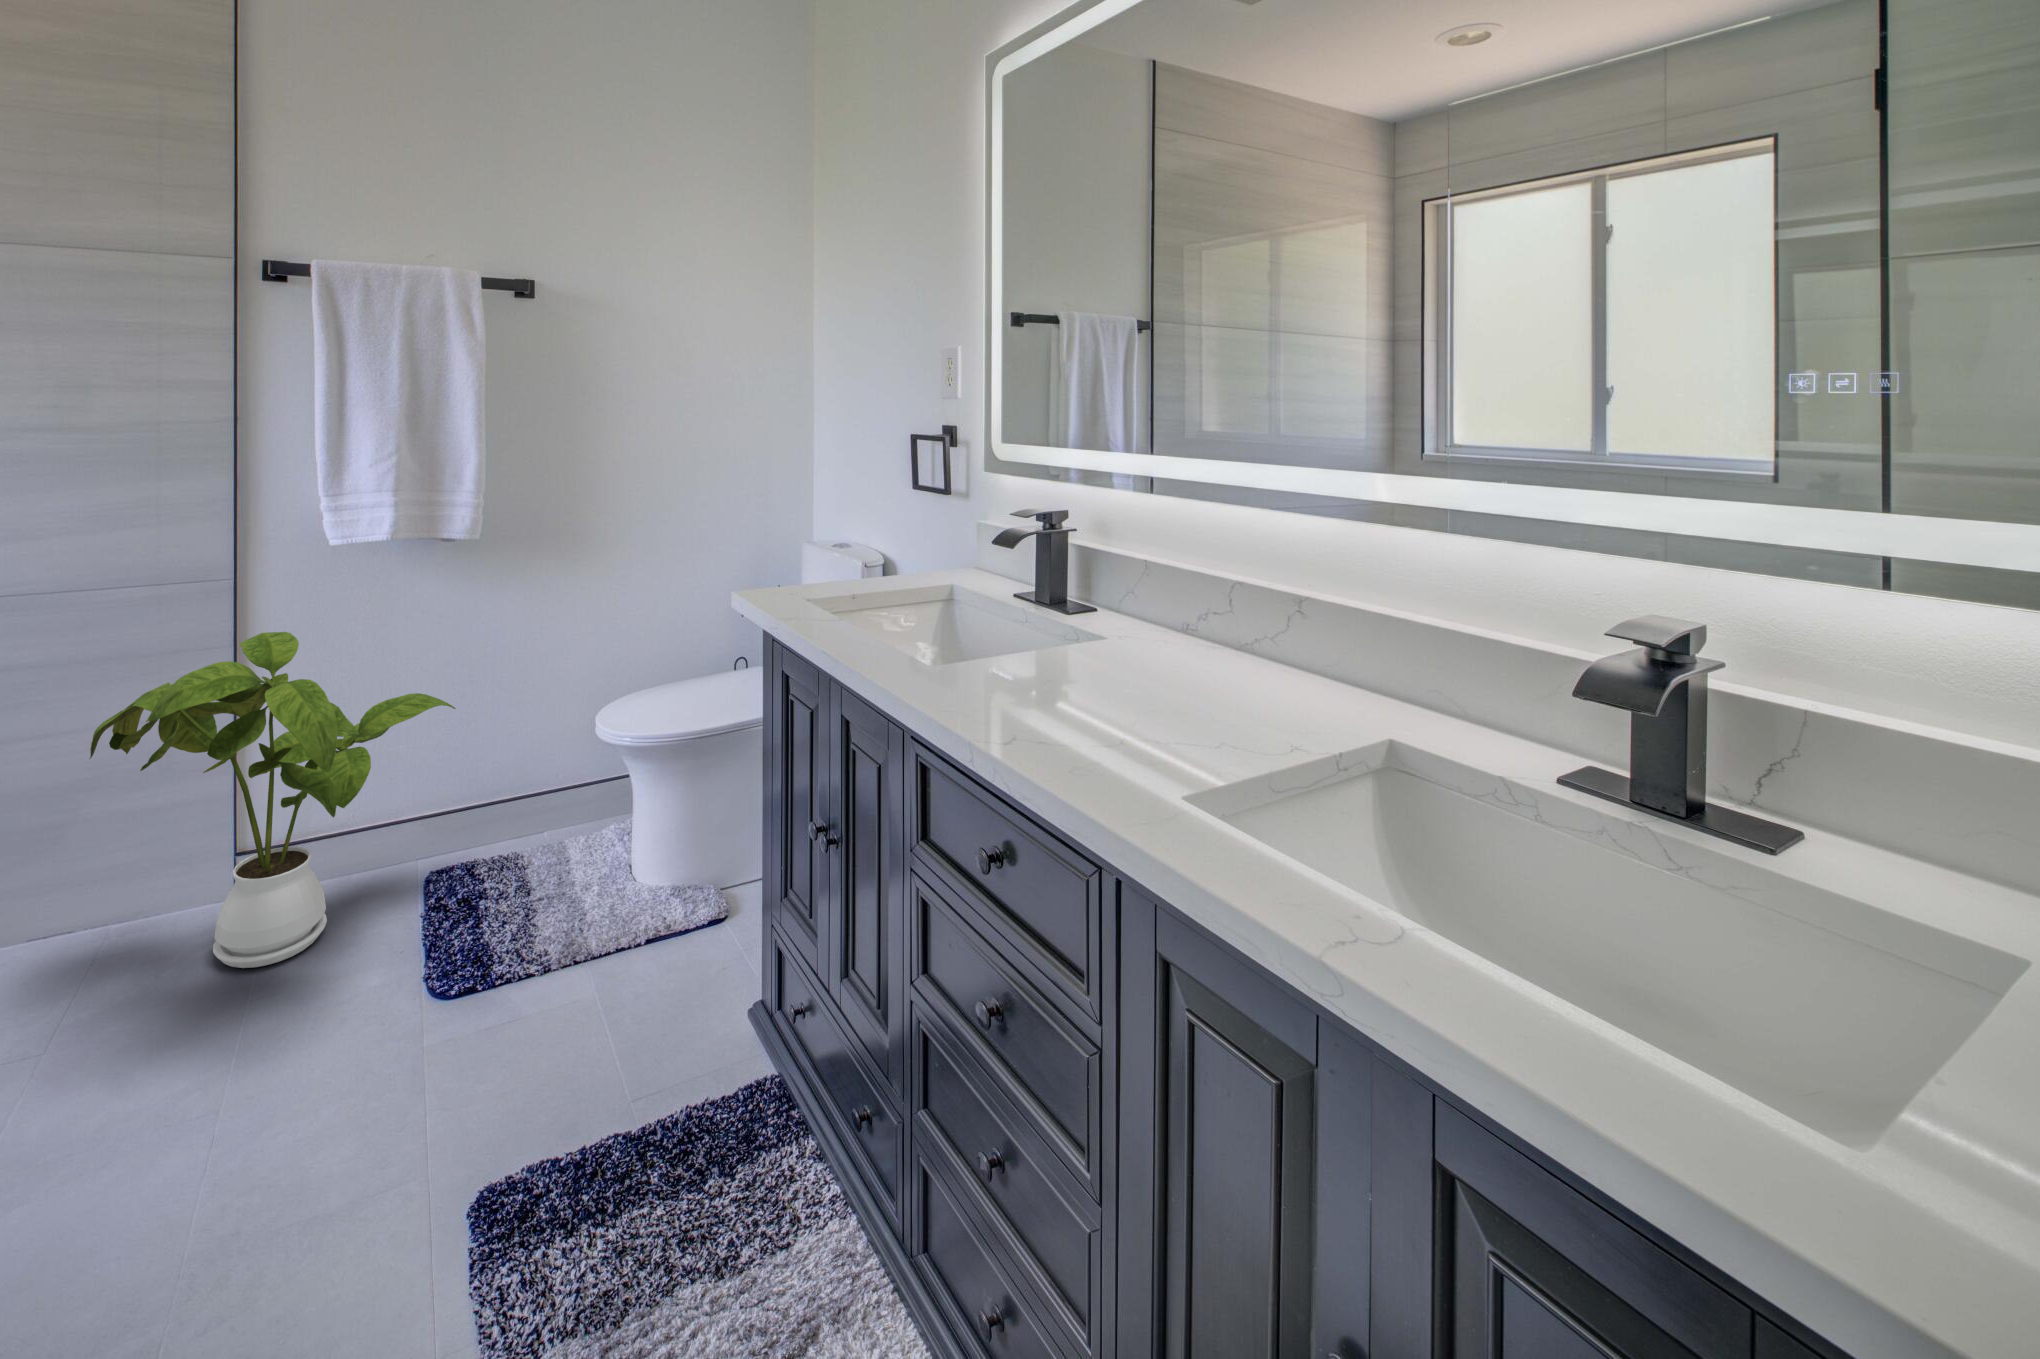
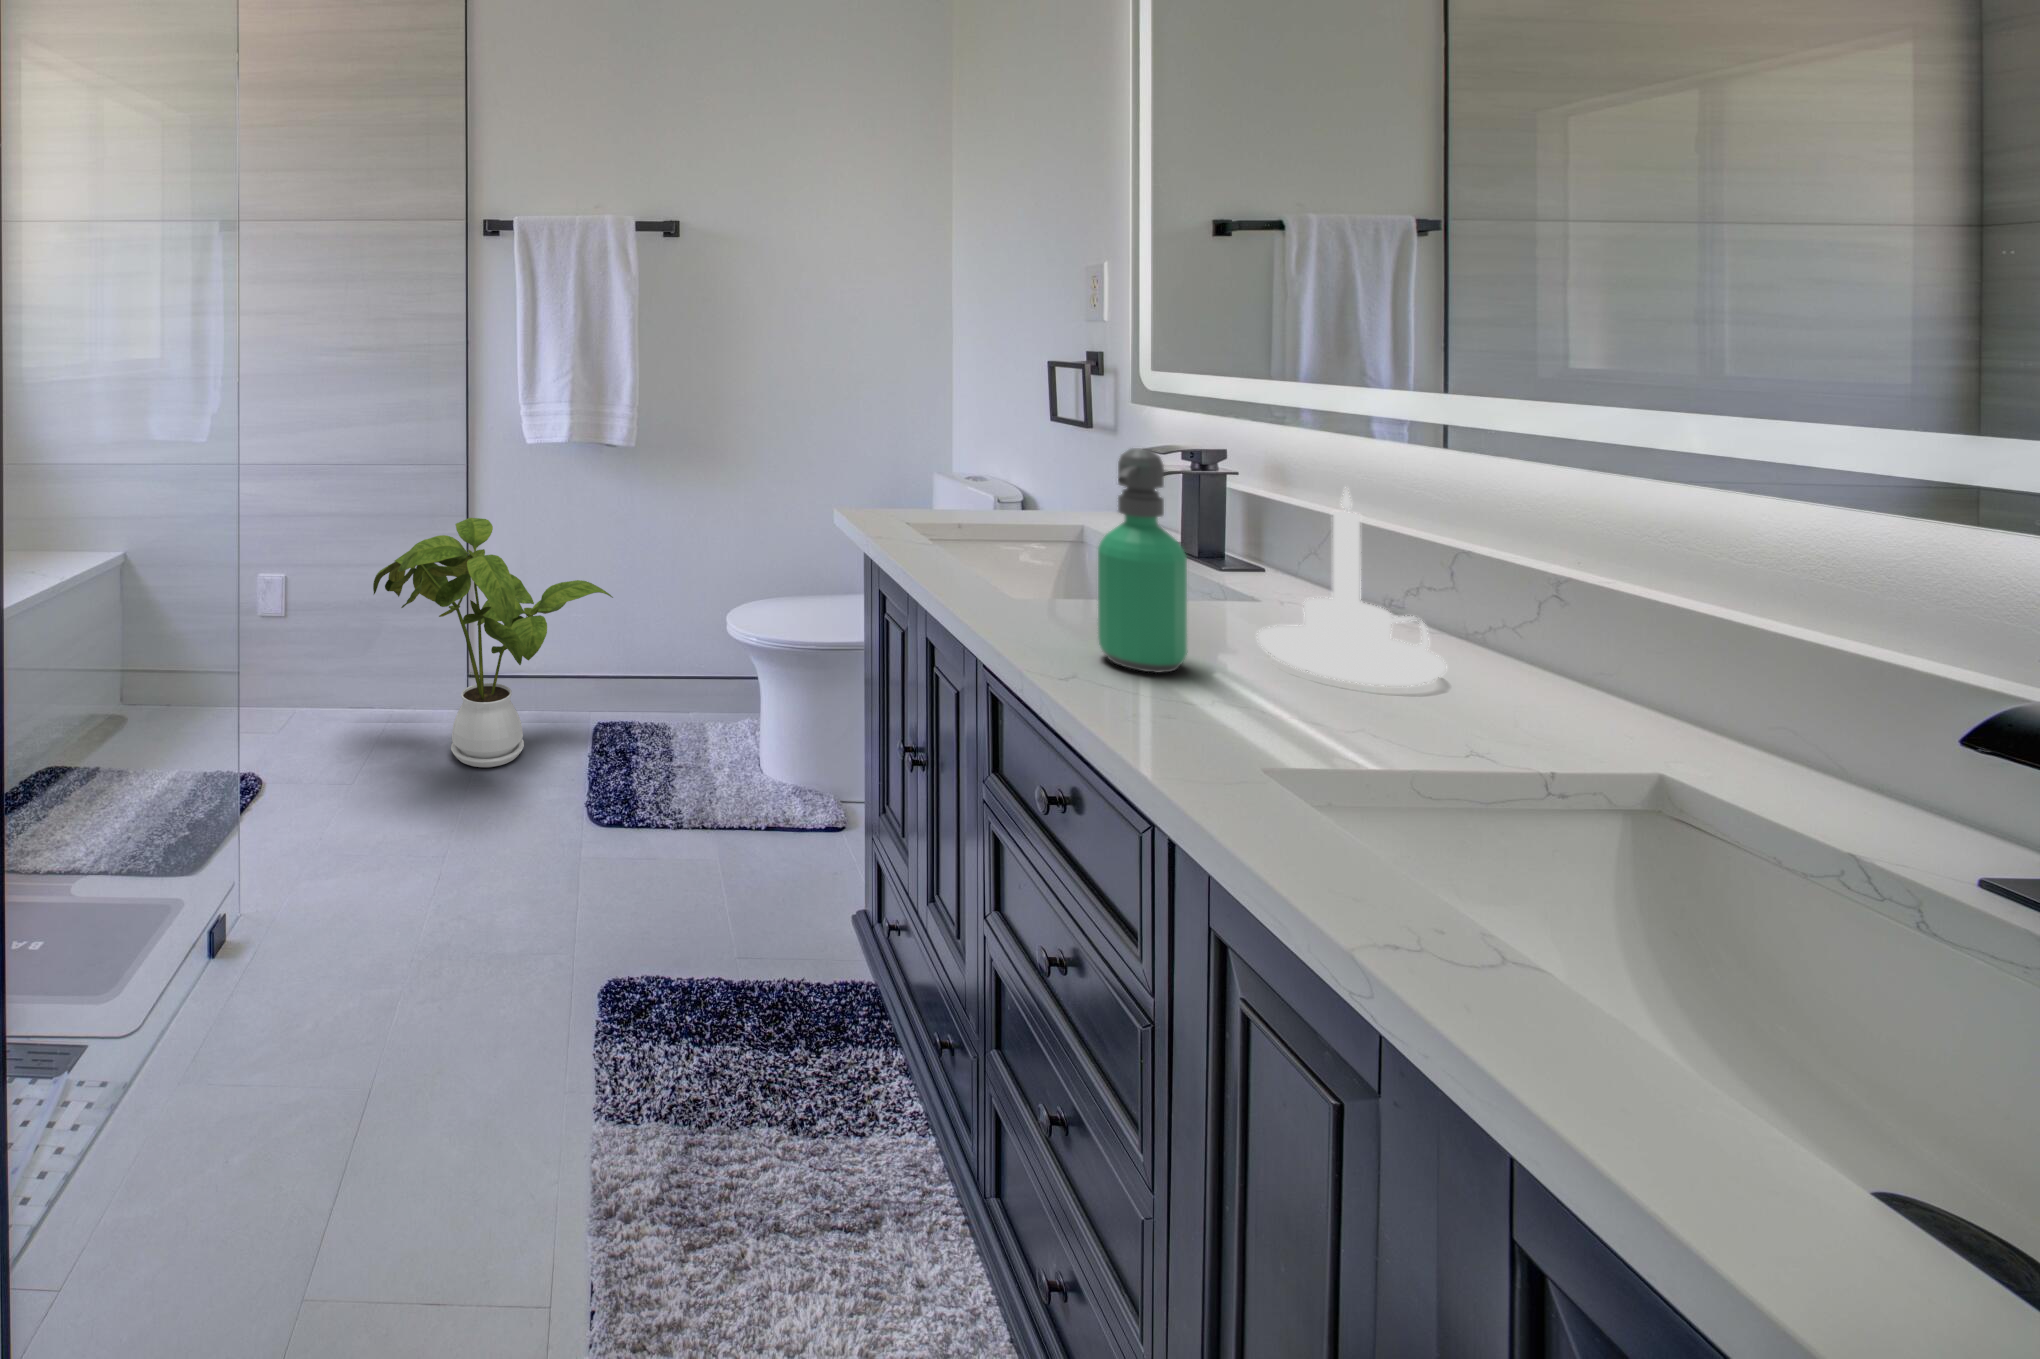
soap dispenser: none [1020,527,1085,721] -> present [1098,448,1187,673]
candle holder: none [1121,549,1235,705] -> present [1258,489,1446,686]

